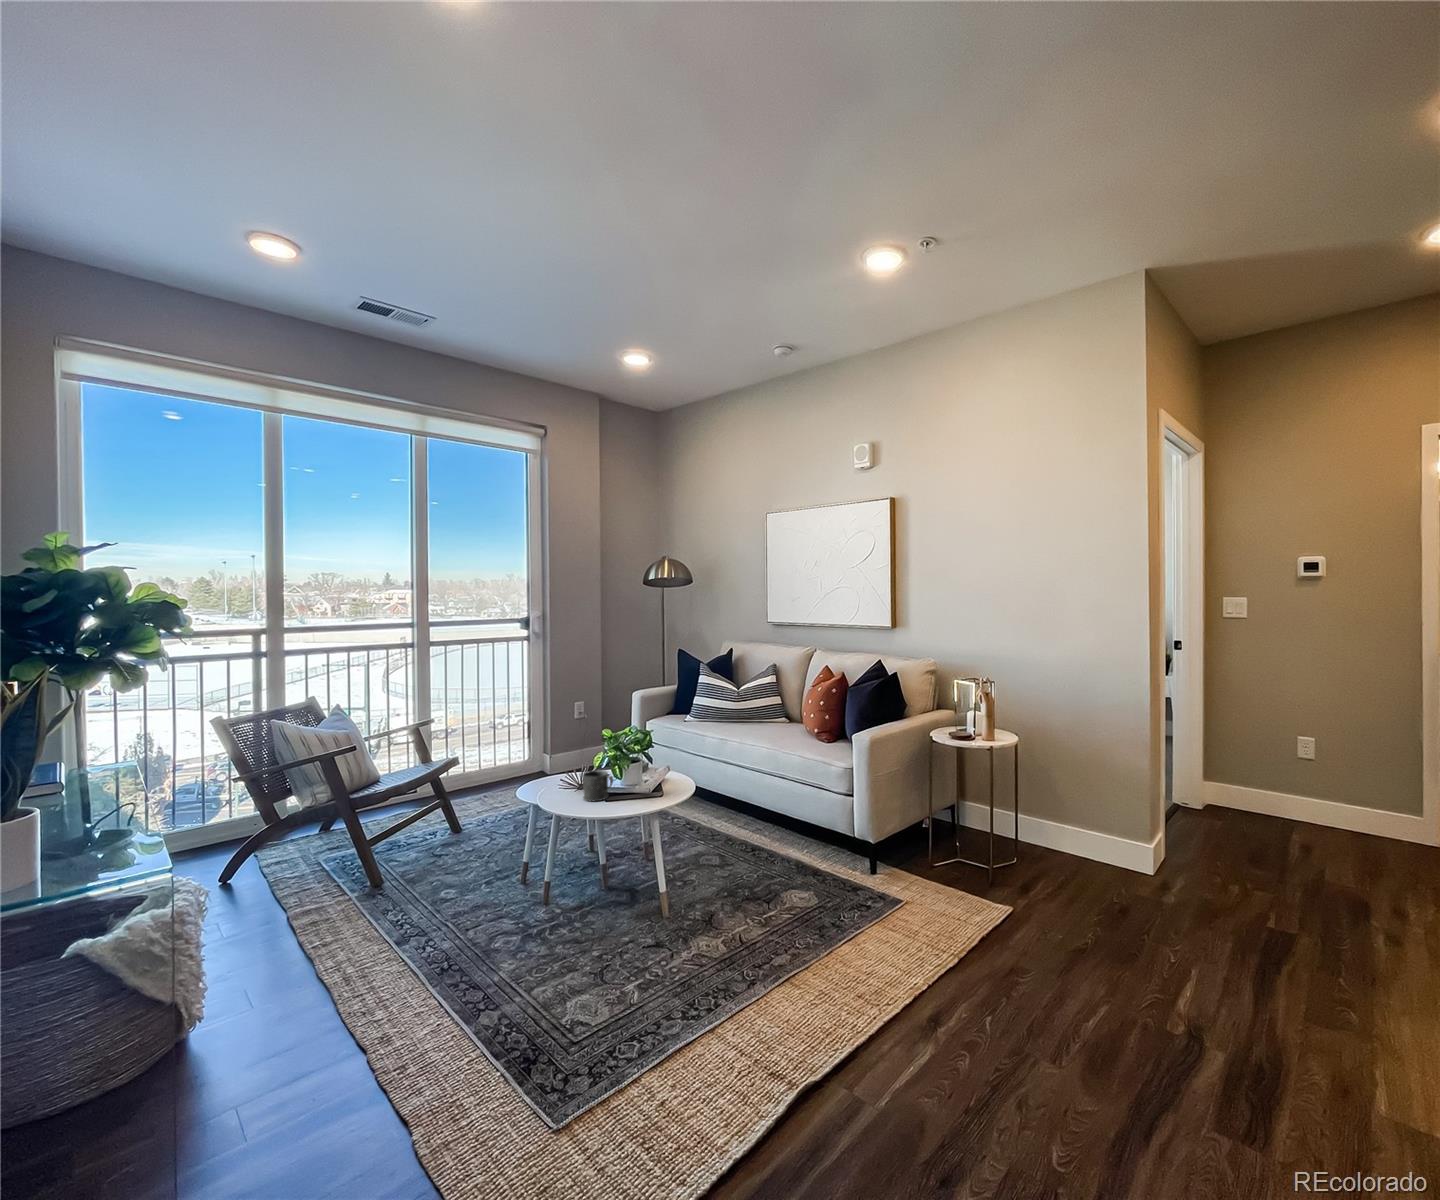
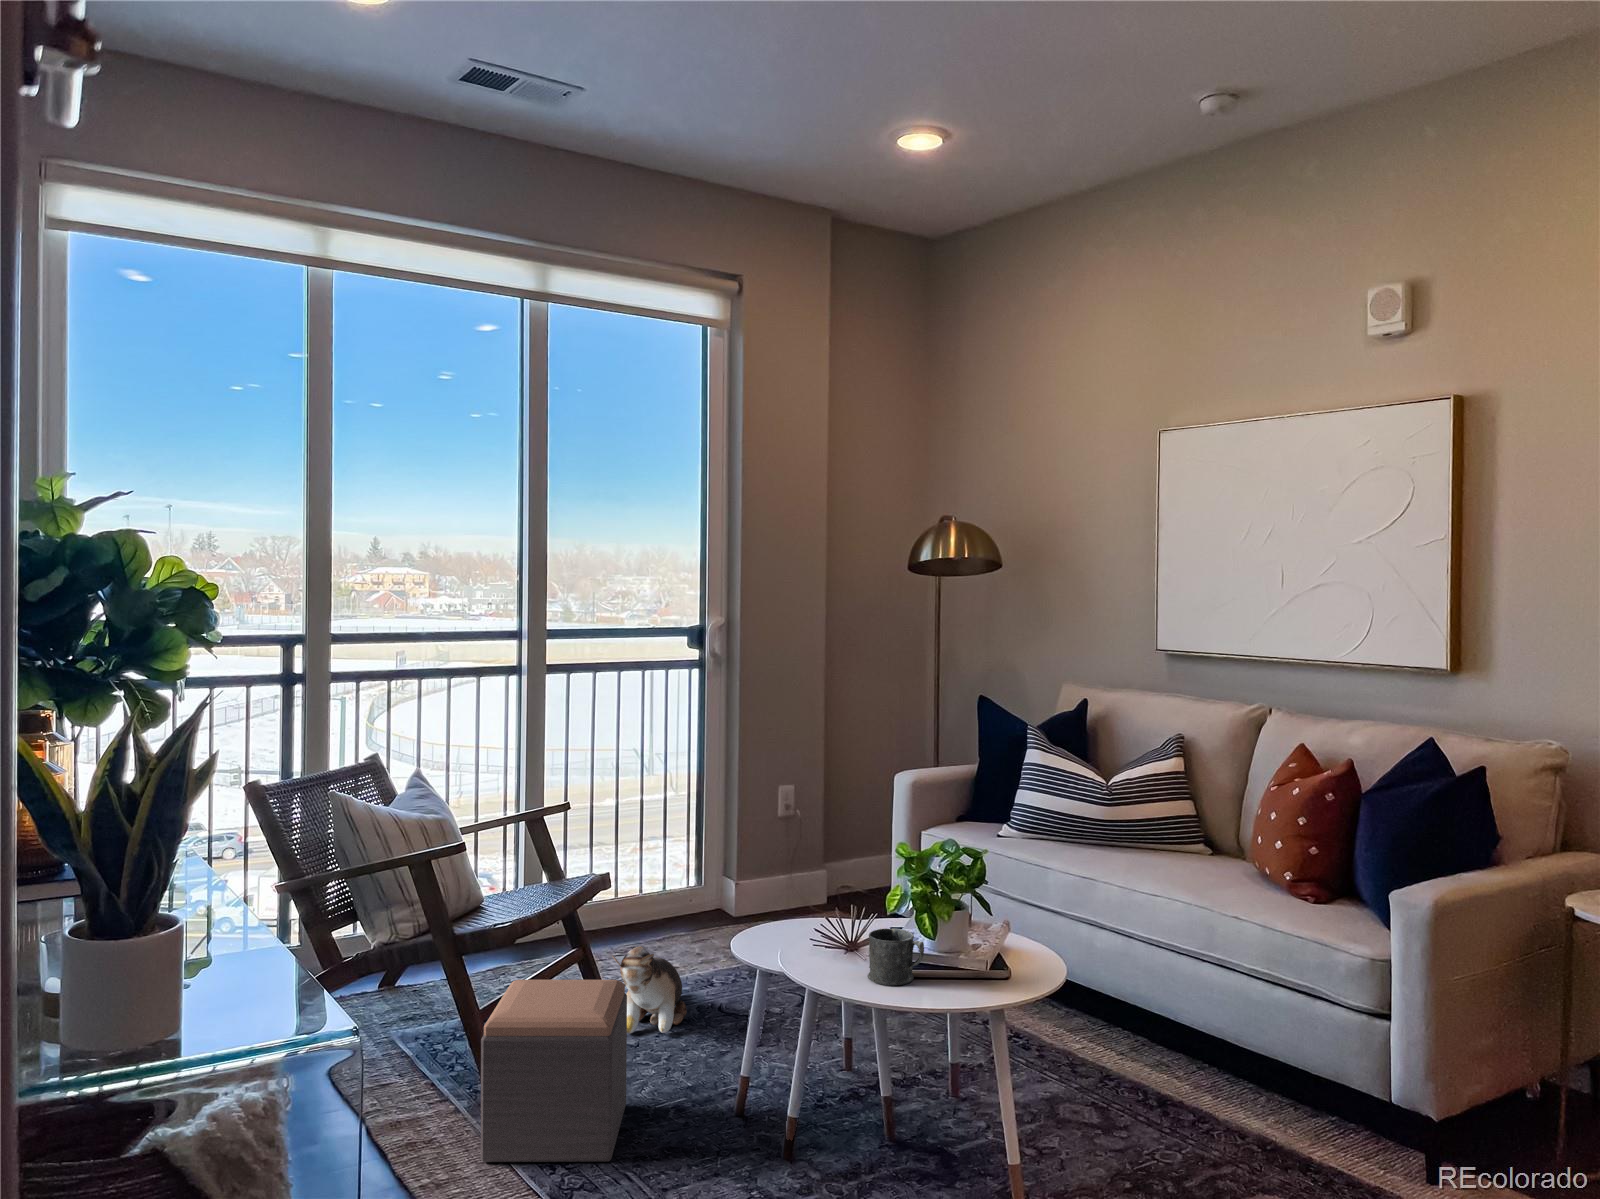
plush toy: none [455,795,504,846] -> present [613,947,687,1033]
footstool: none [355,814,456,926] -> present [480,980,627,1162]

